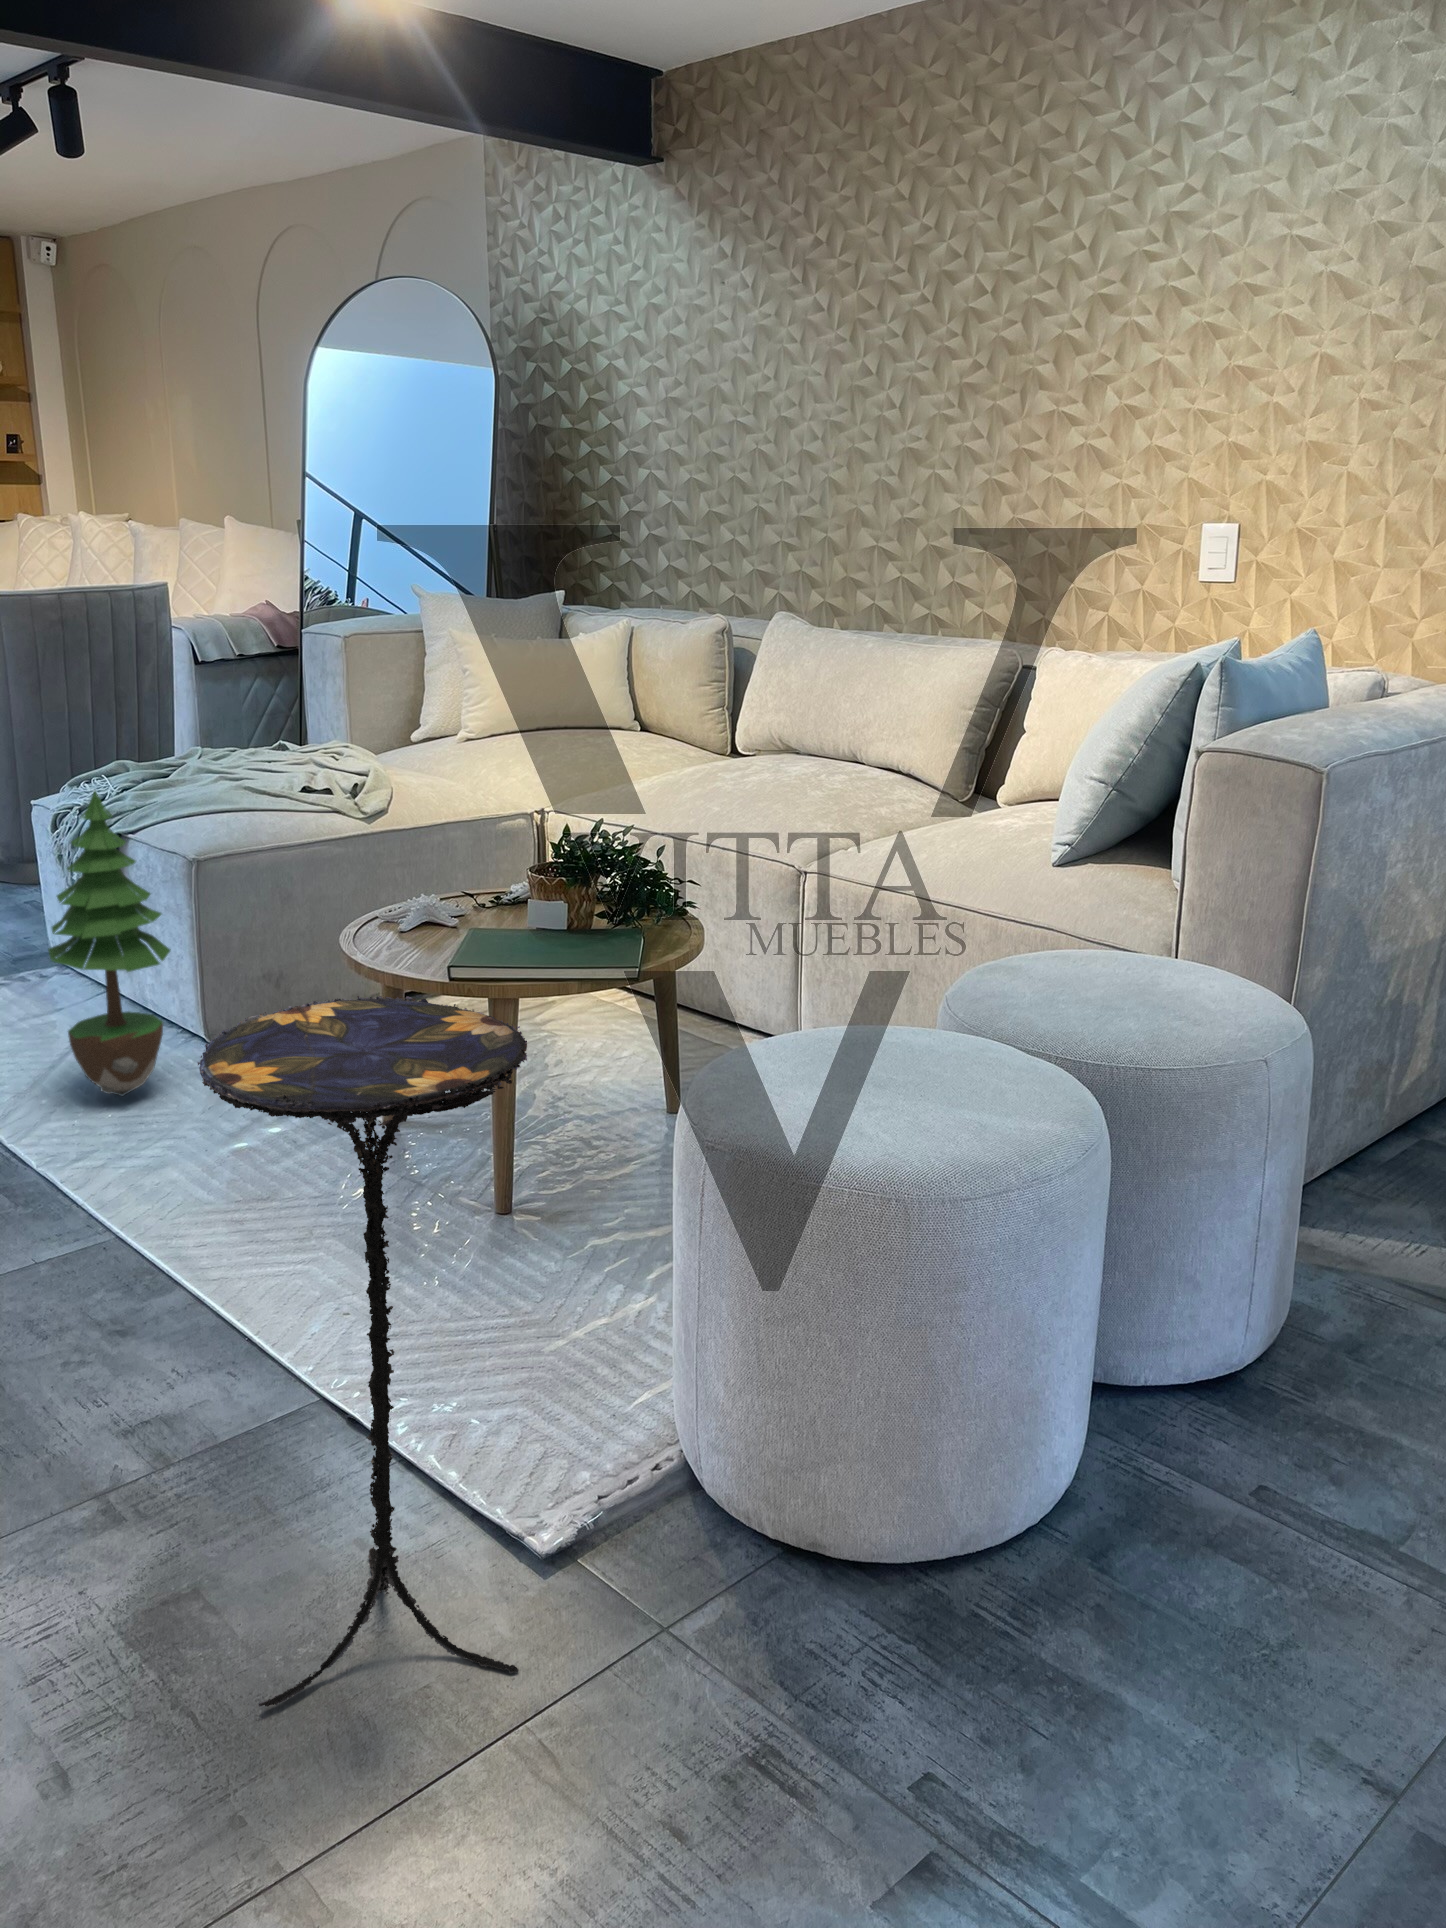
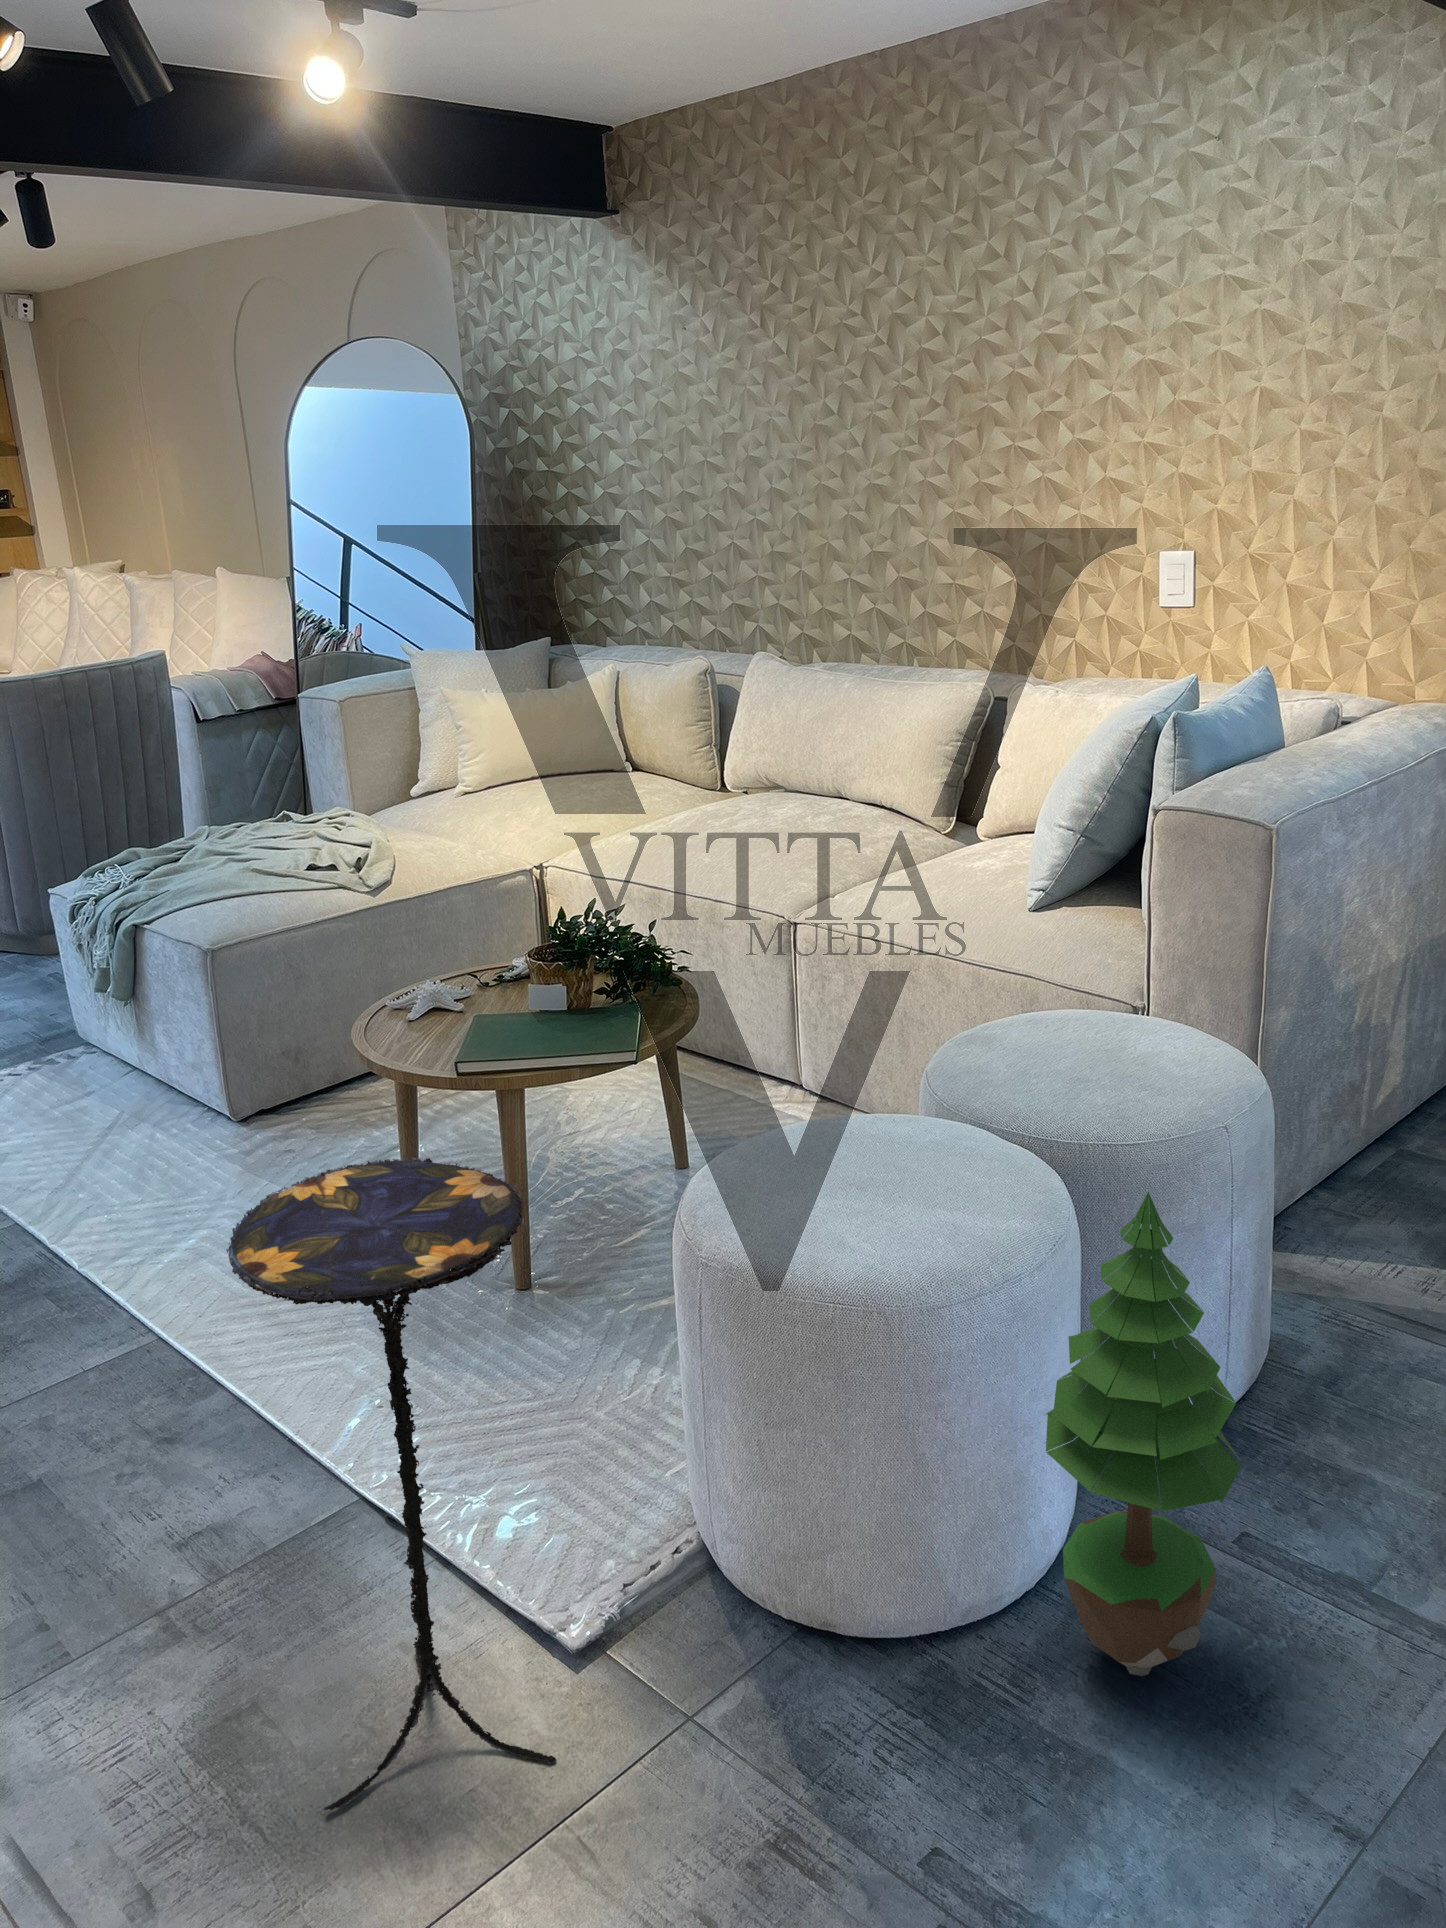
potted tree: present [48,791,171,1096] -> present [1046,1192,1241,1676]

